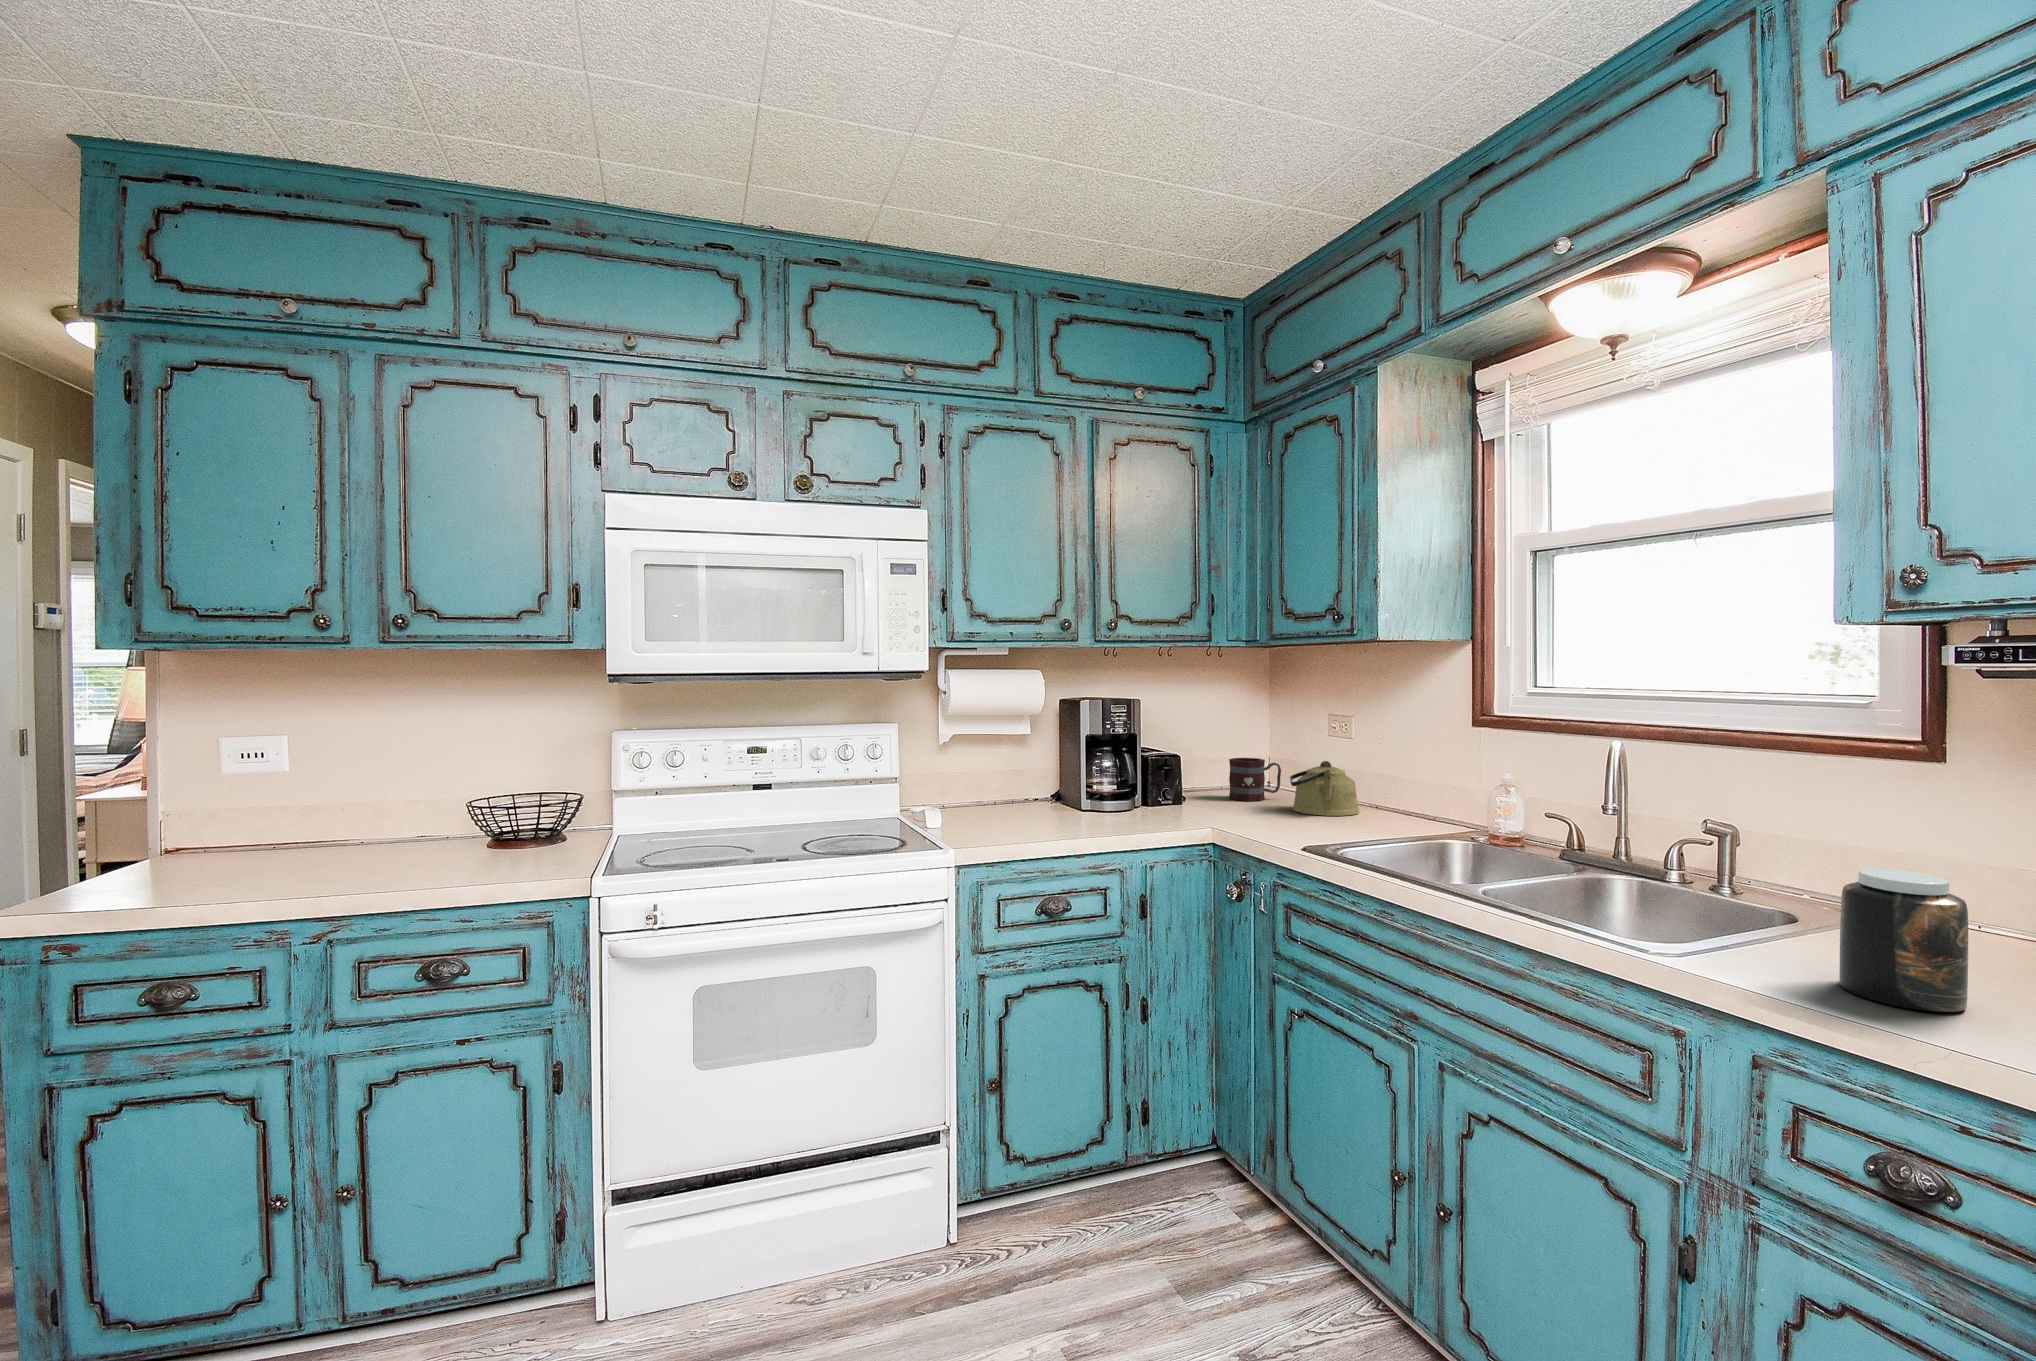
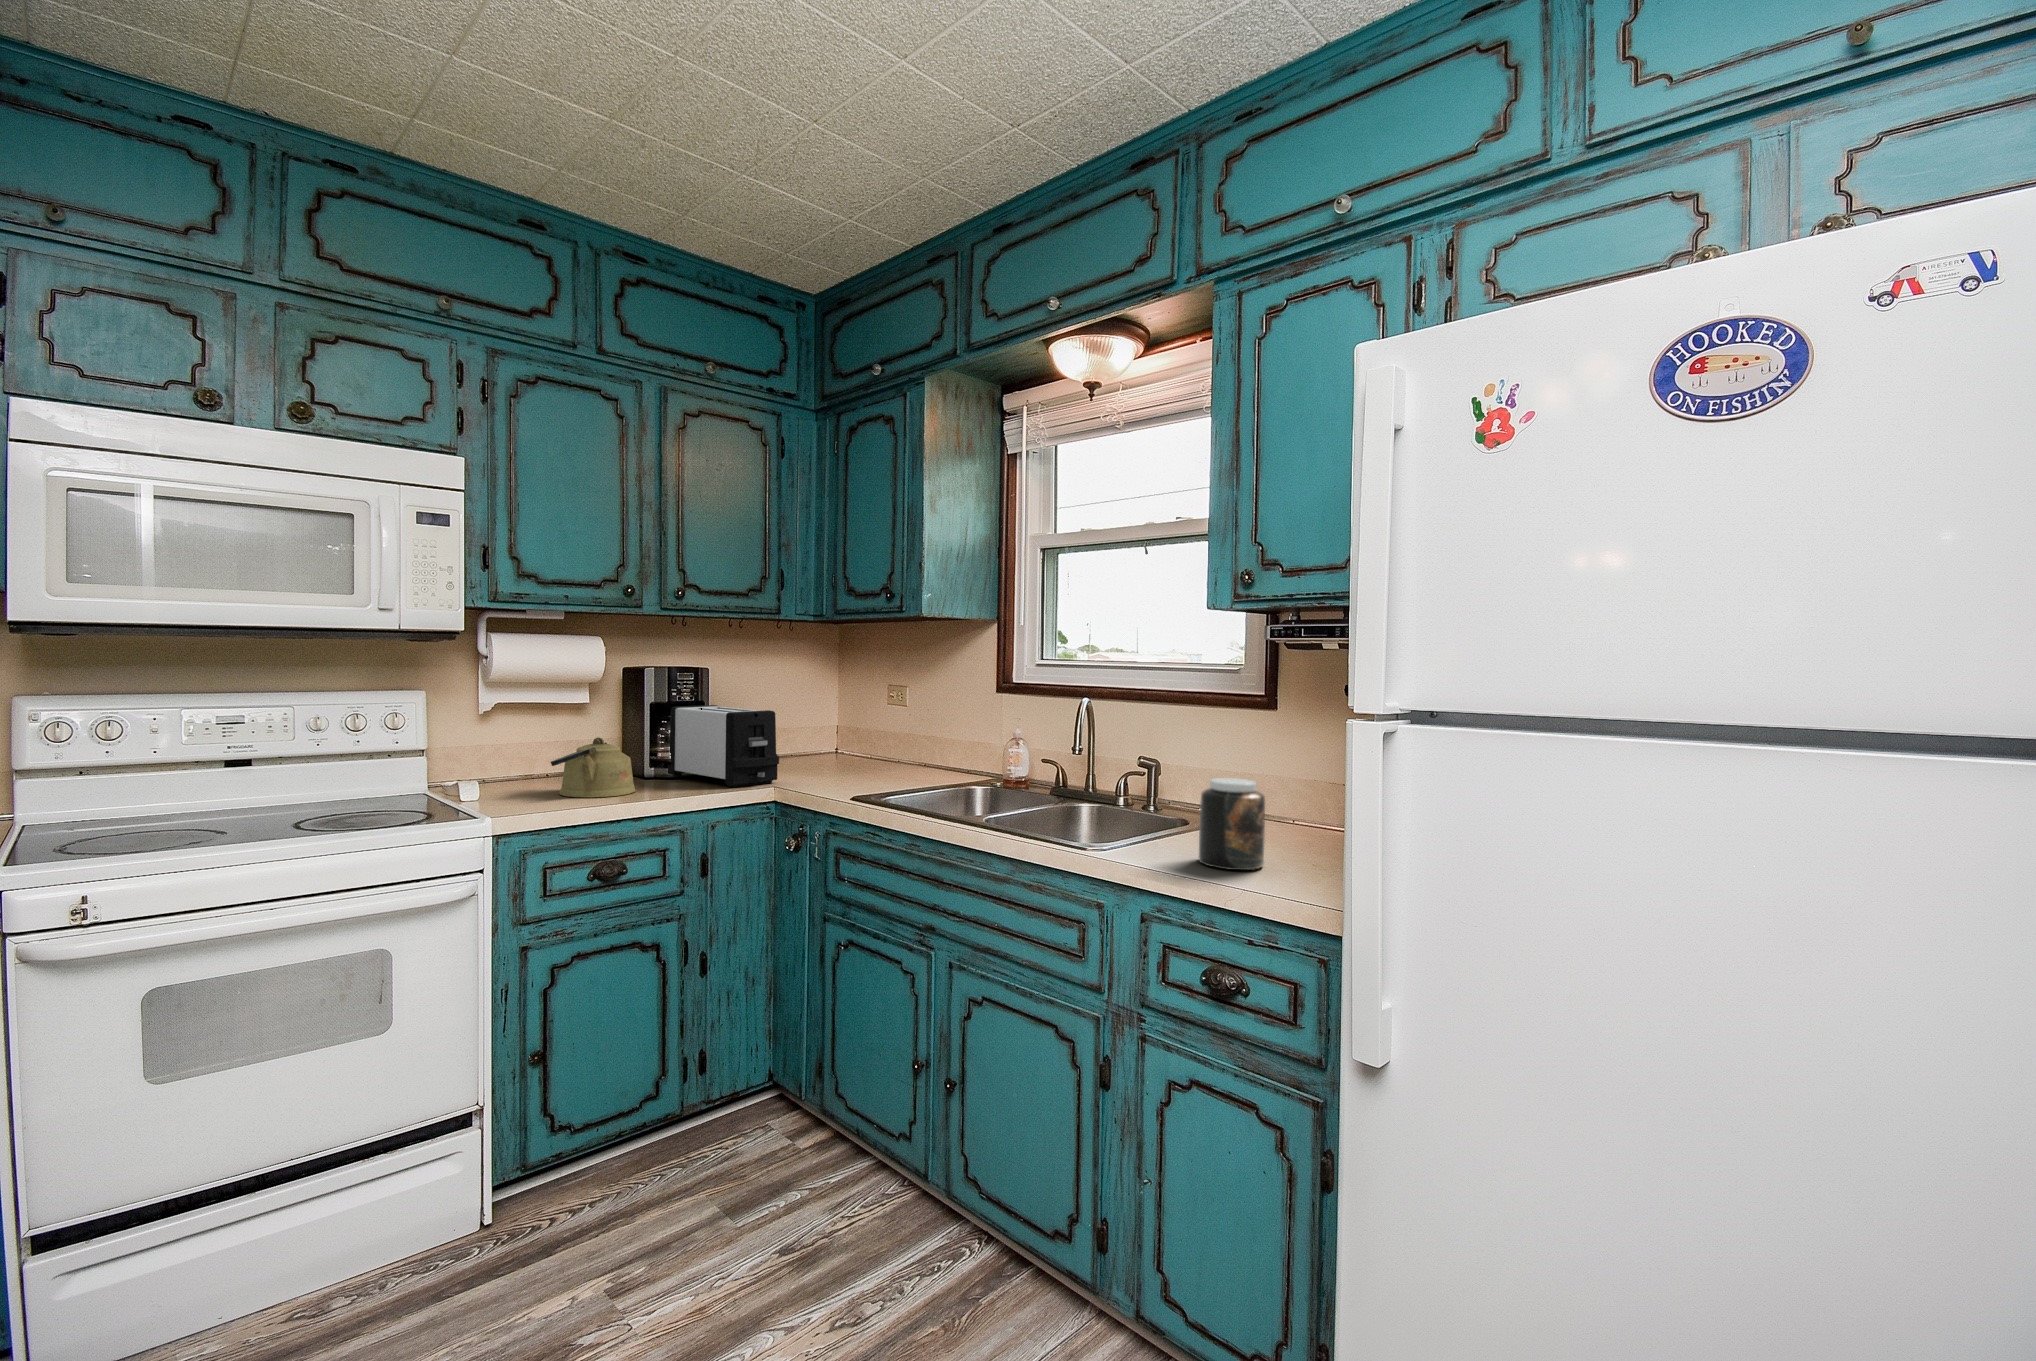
toaster: none [1105,738,1220,826] -> present [668,705,779,787]
mug: present [1229,758,1281,801] -> none [792,725,841,765]
kettle: present [1290,761,1360,816] -> present [551,737,635,798]

